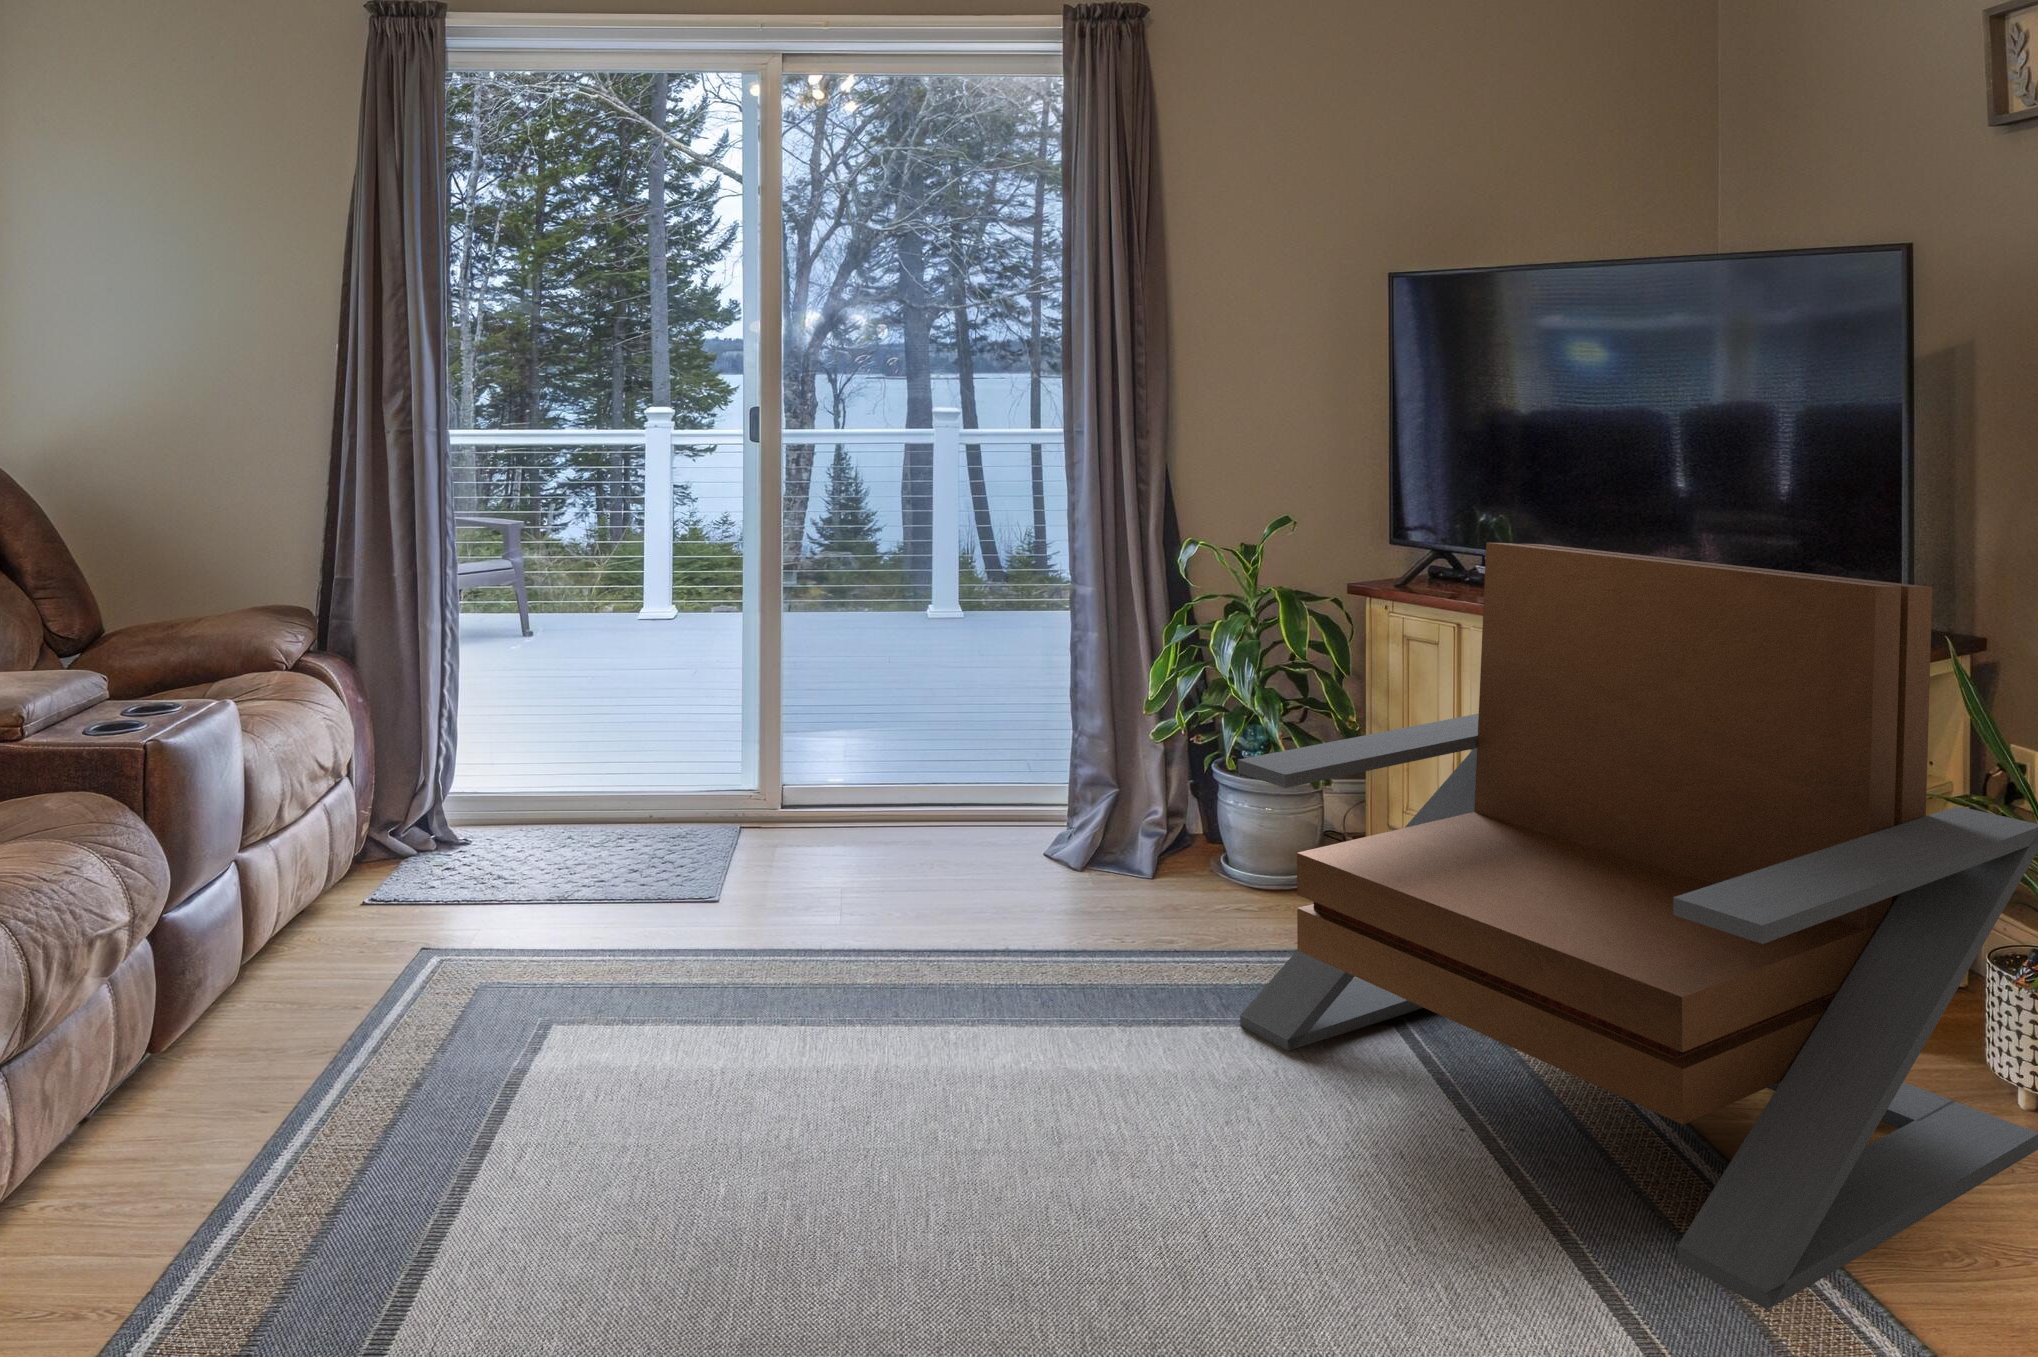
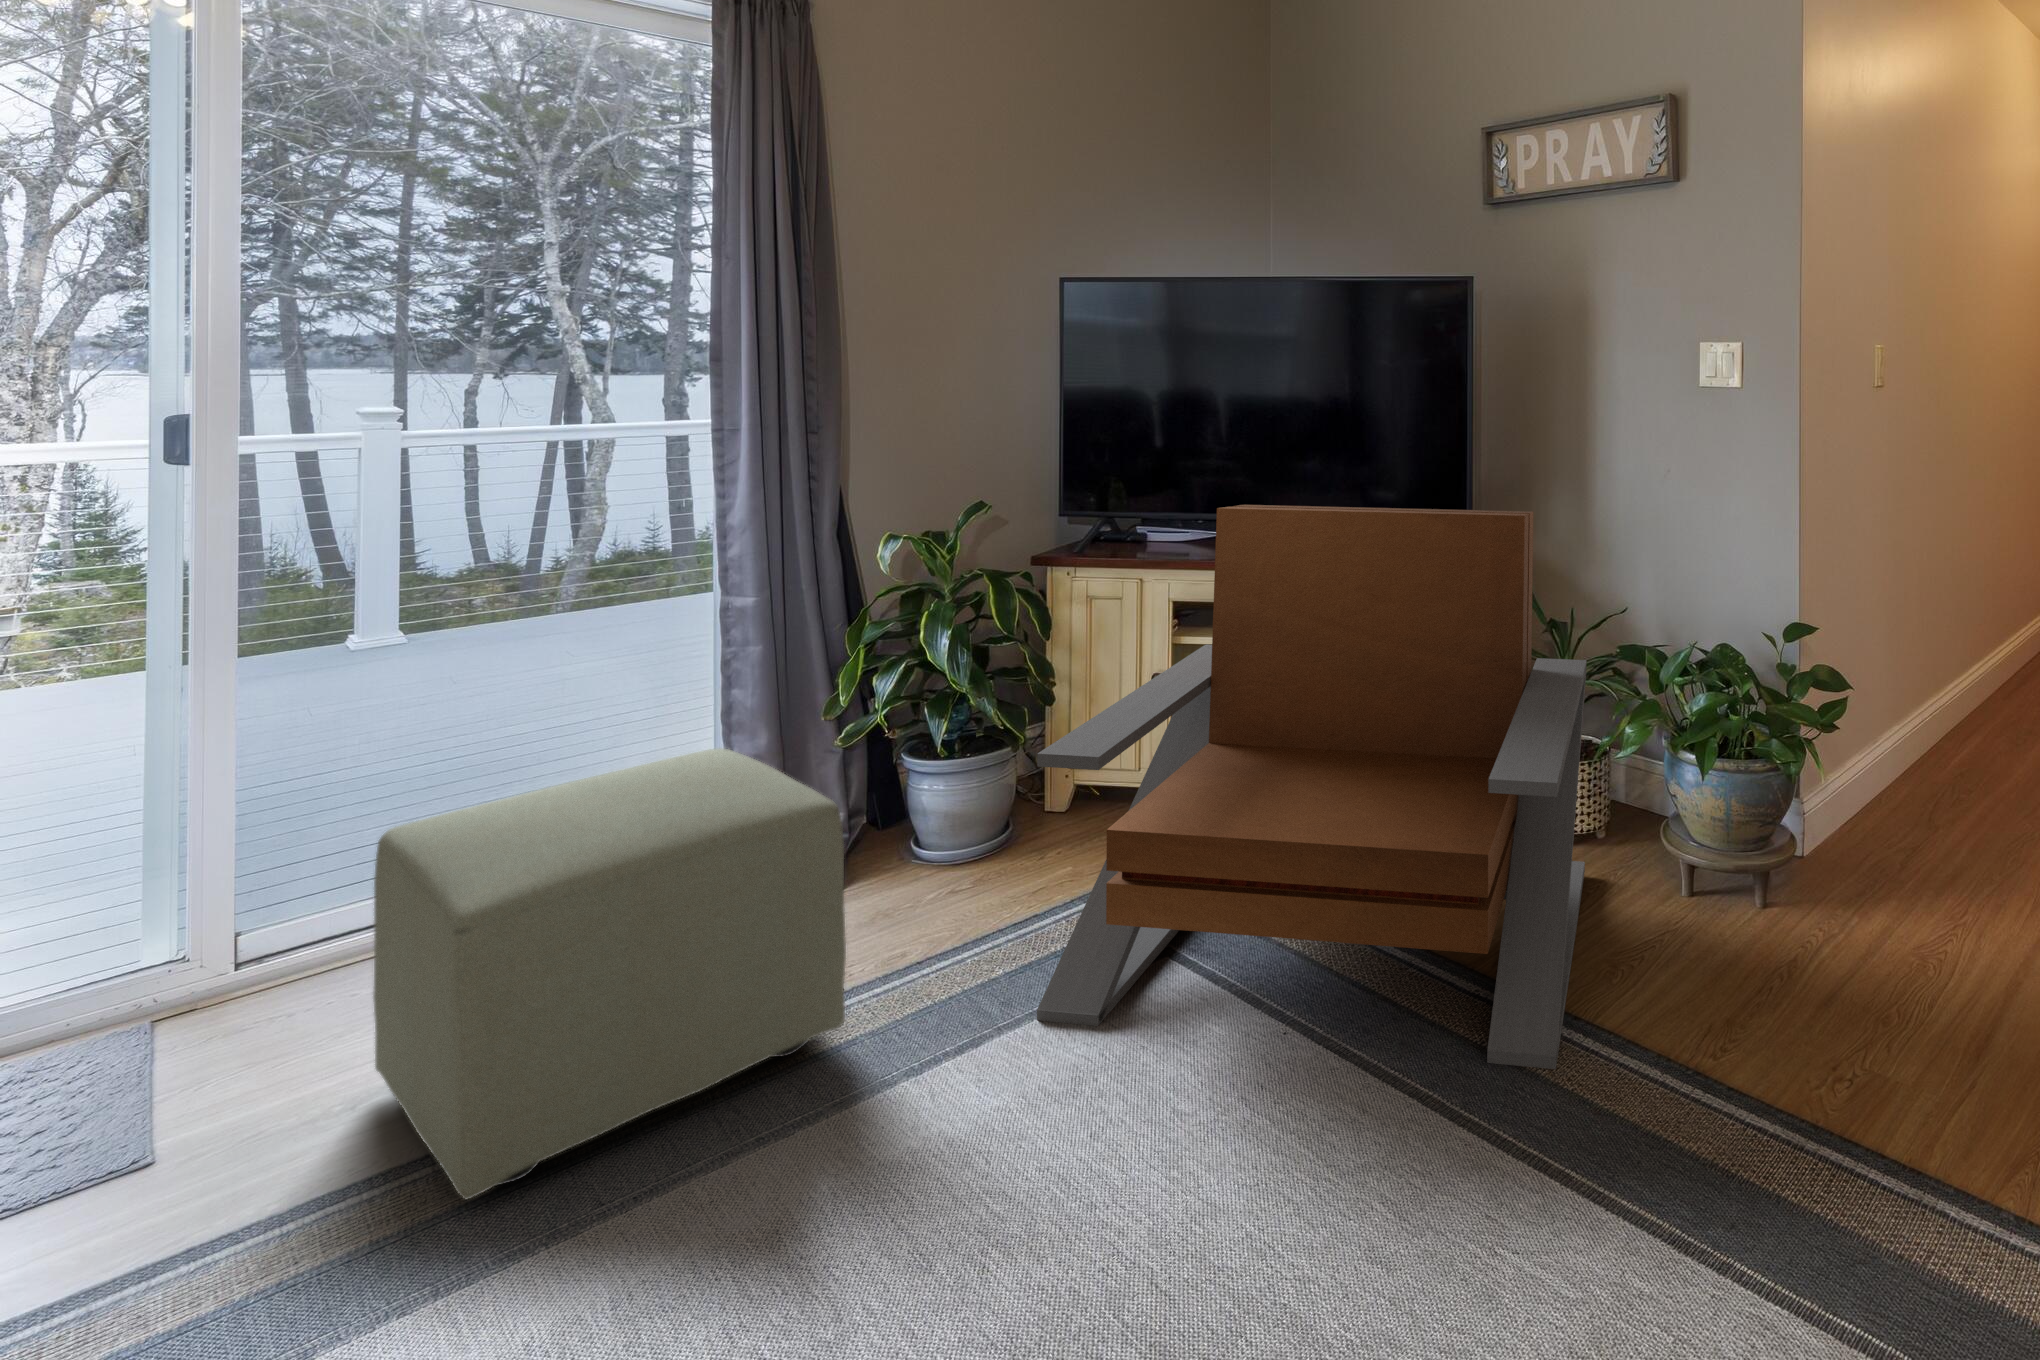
ottoman: none [825,707,1089,977] -> present [373,748,846,1200]

